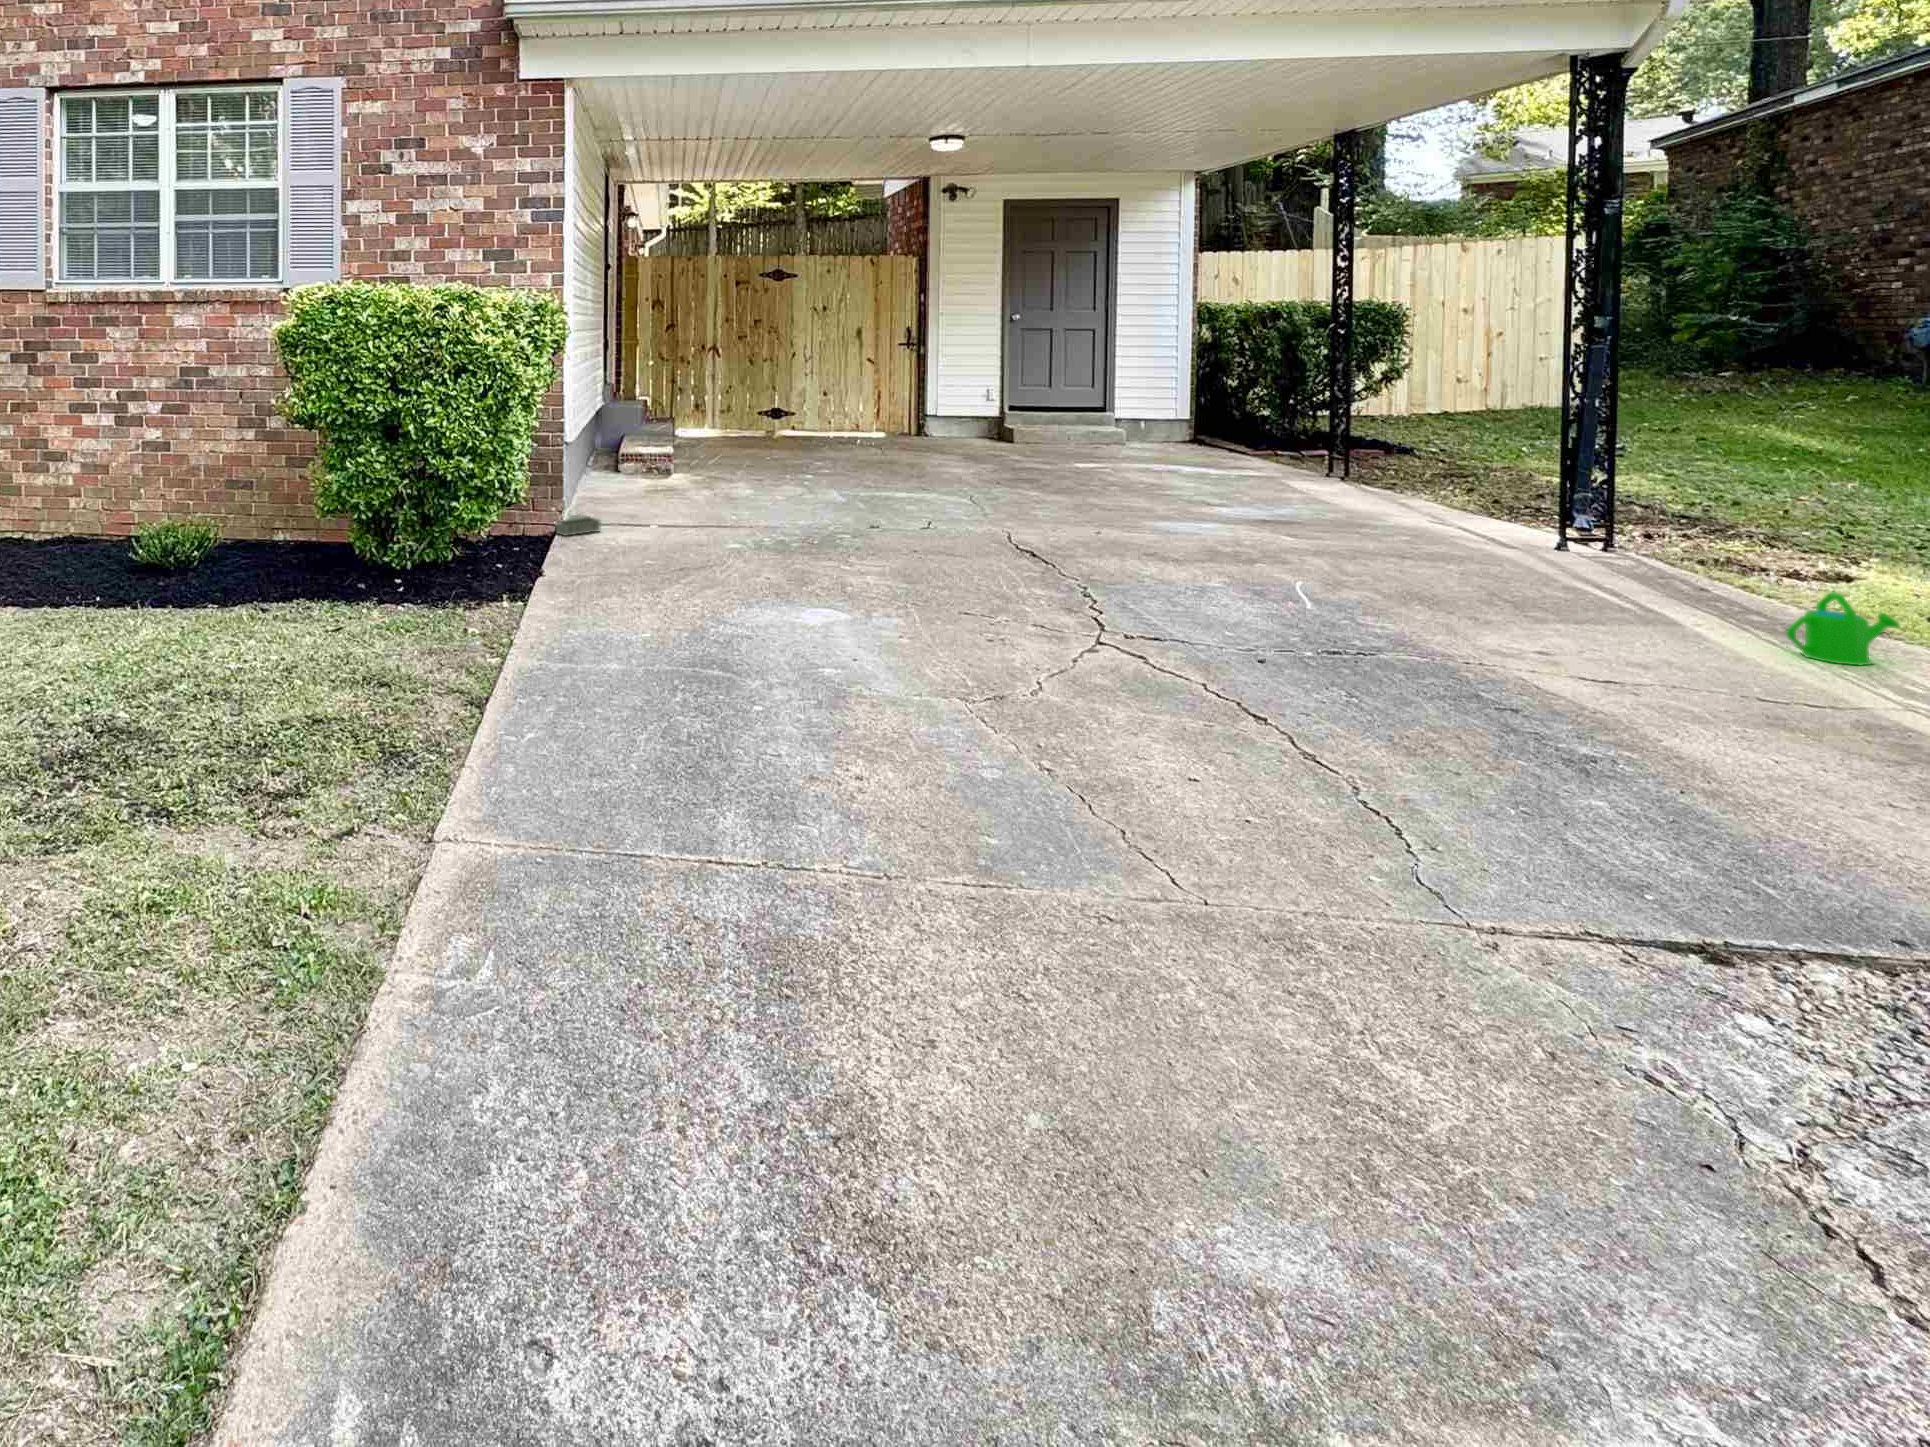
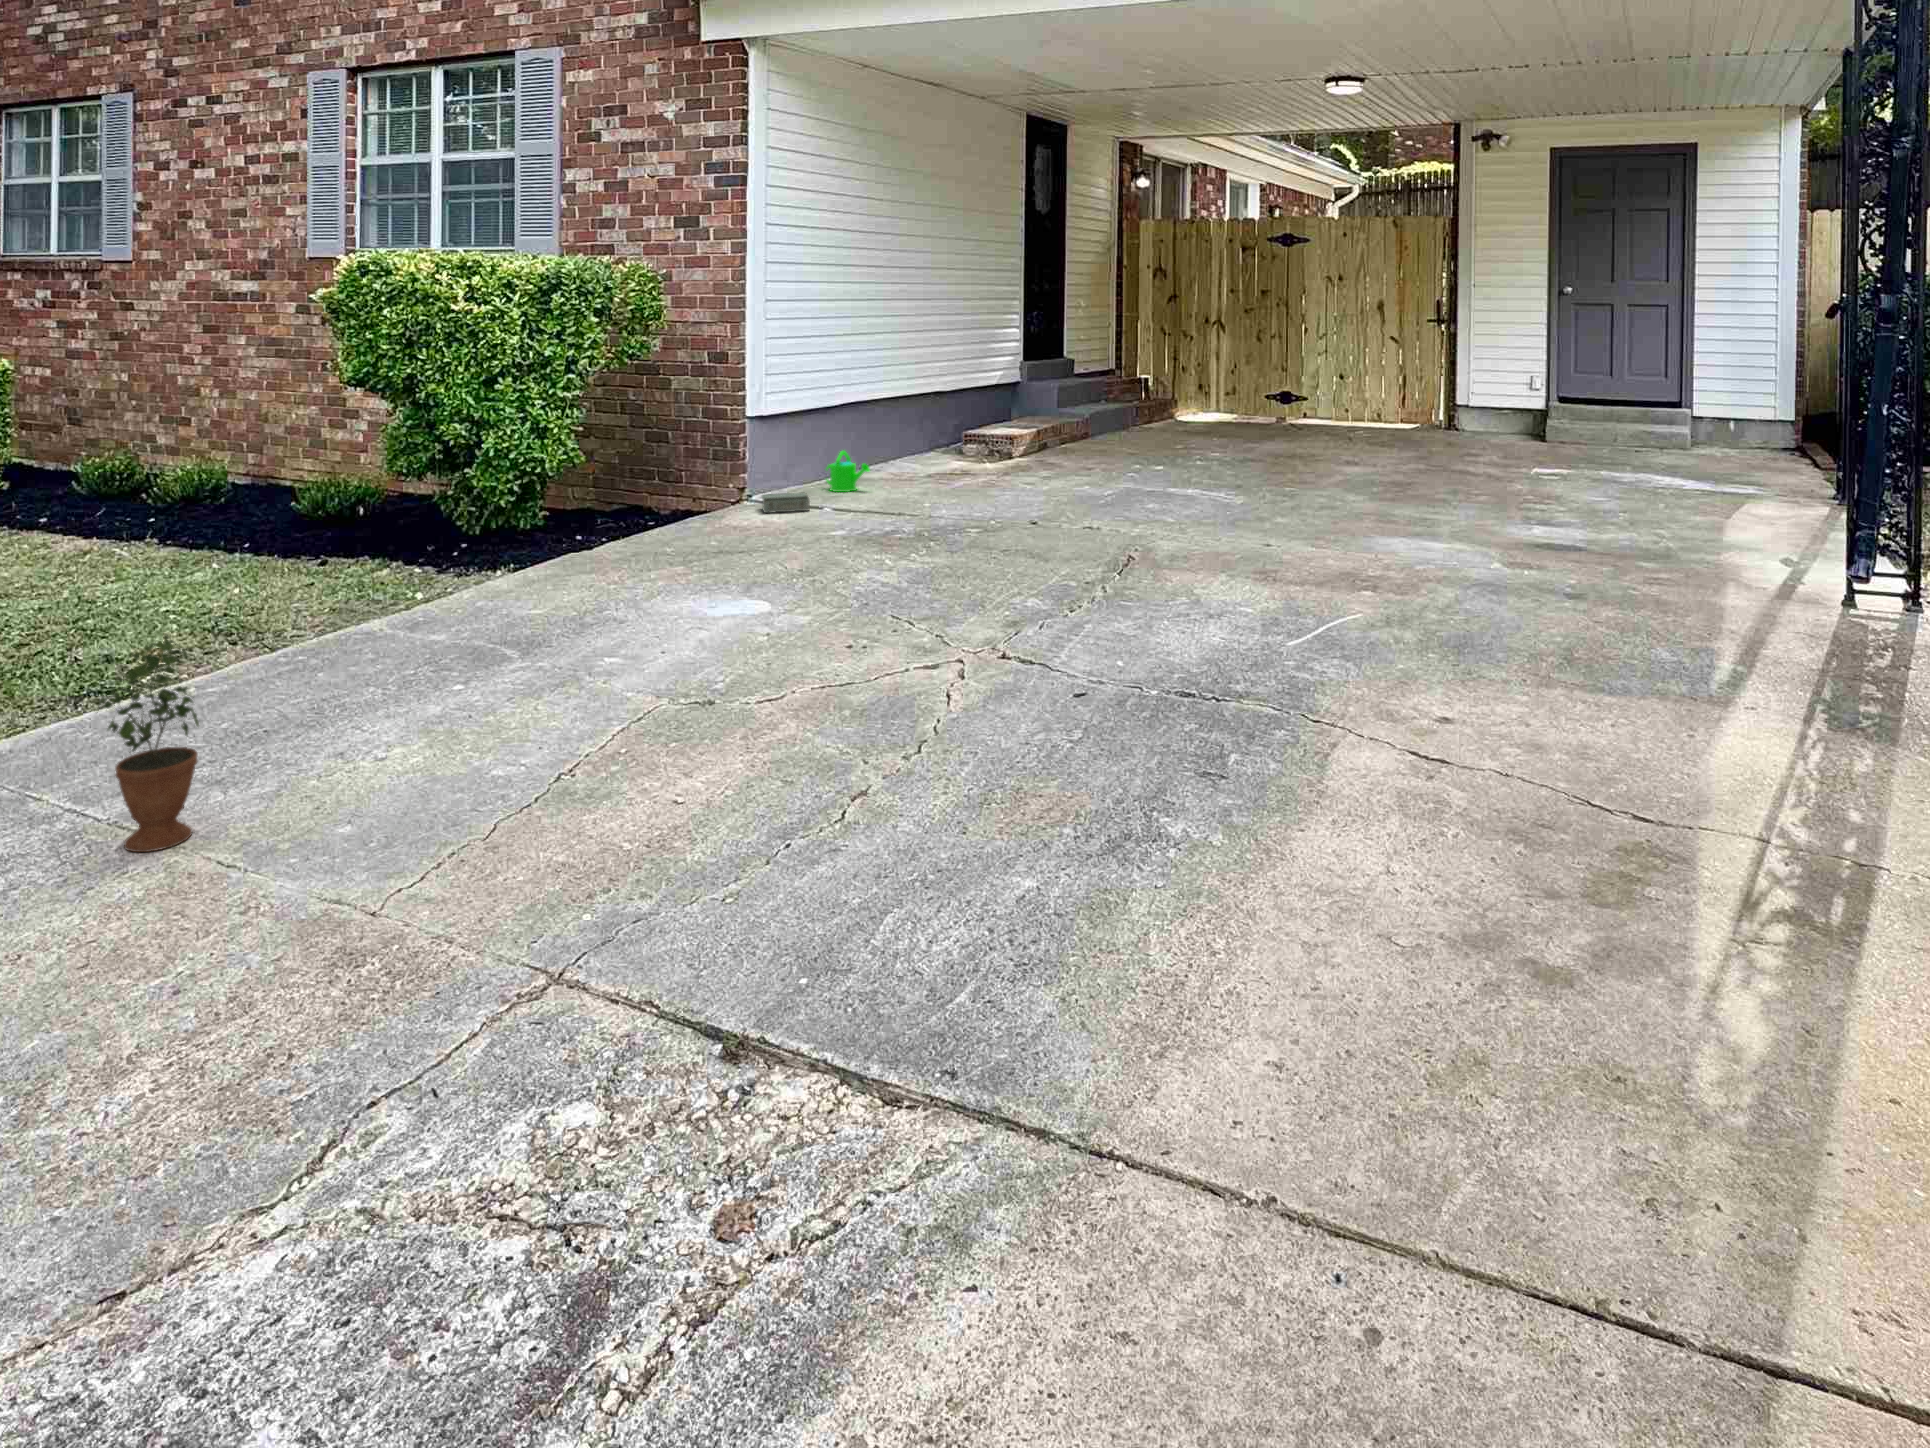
watering can: present [1786,592,1900,665] -> present [826,451,870,492]
potted plant: none [849,648,933,852] -> present [97,635,199,852]

